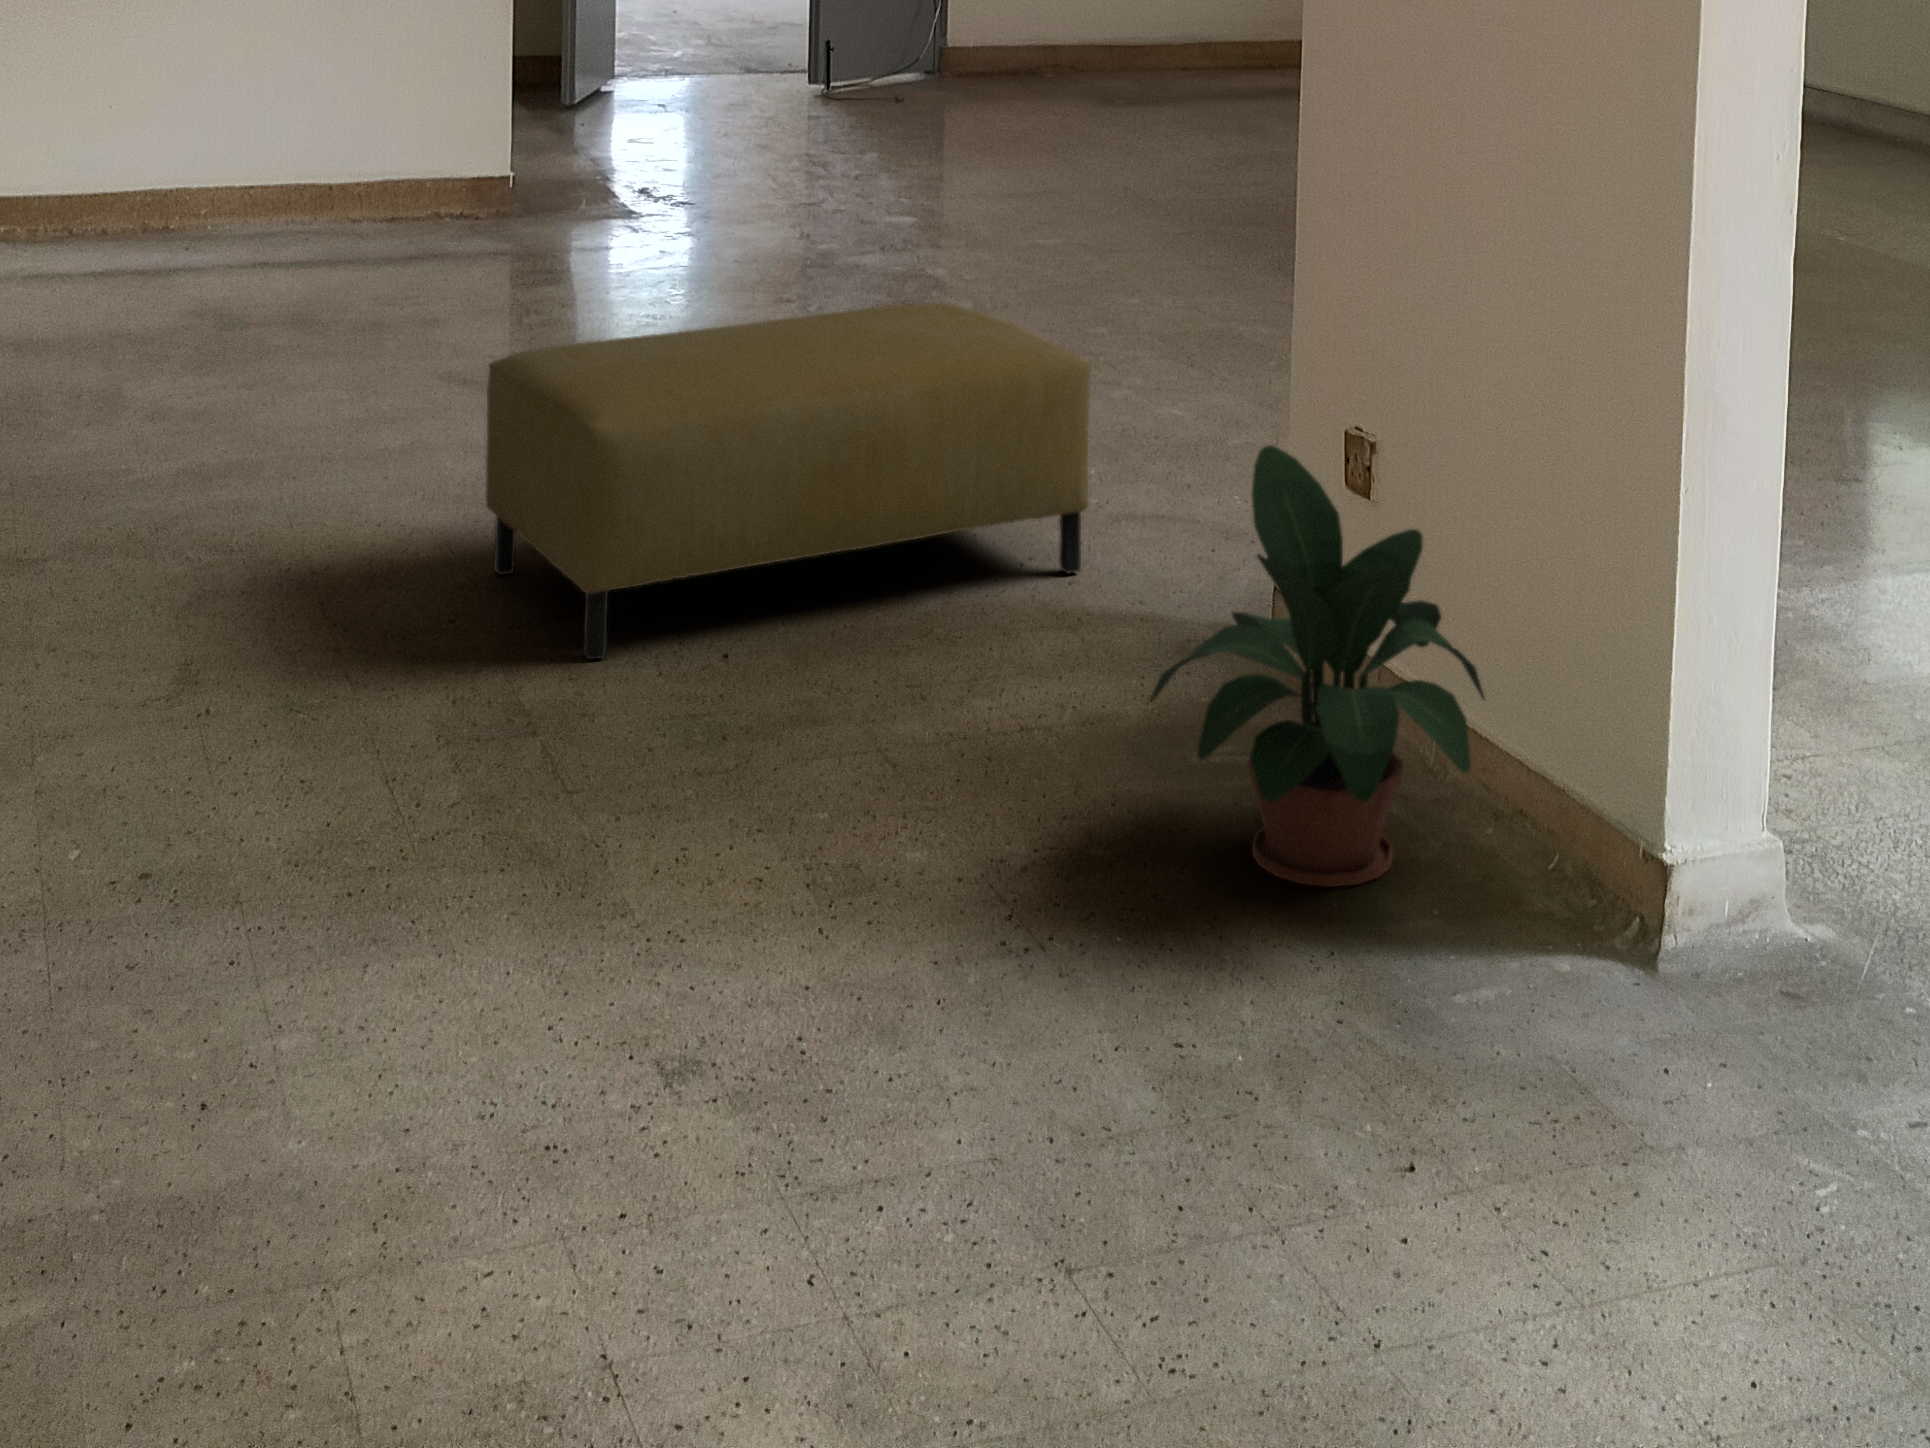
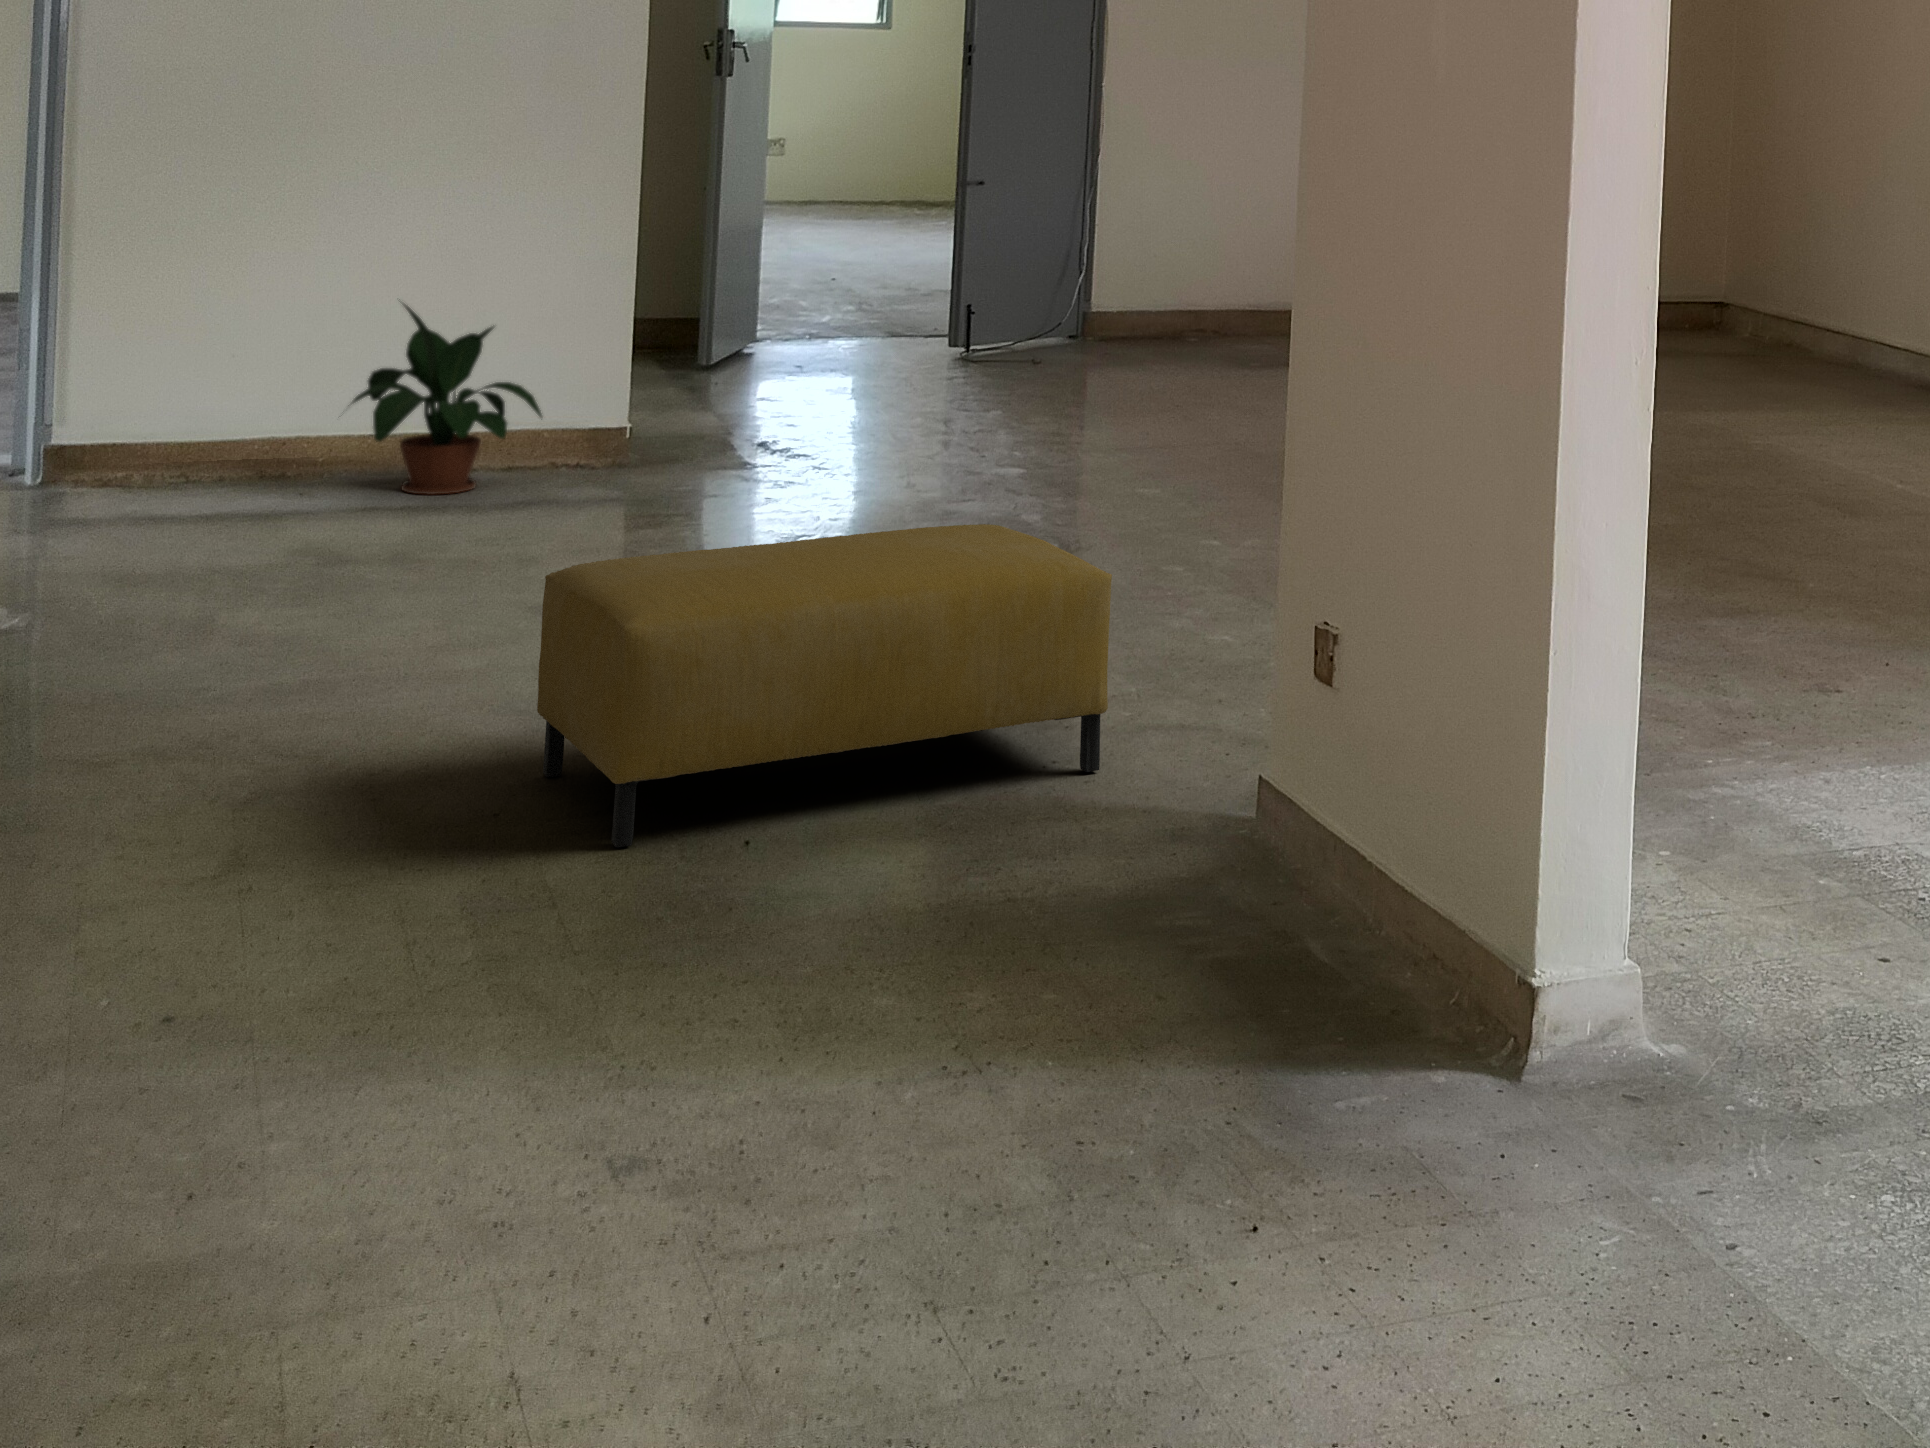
potted plant: present [1150,445,1485,887] -> present [348,304,542,495]

